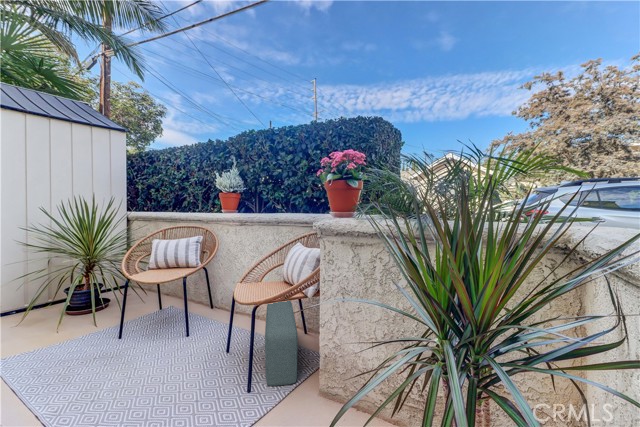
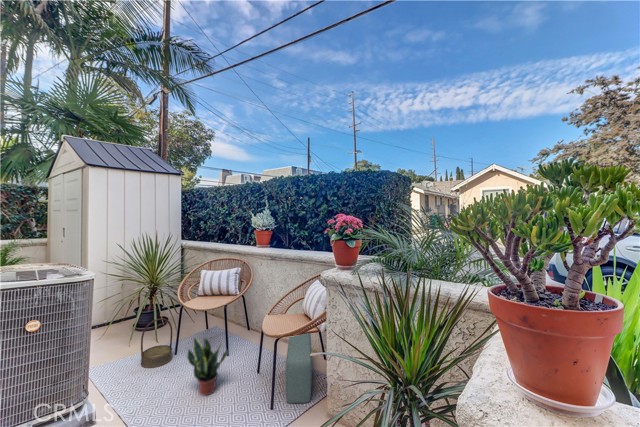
basket: none [69,295,115,358] -> present [141,318,172,368]
potted plant: none [132,311,188,385] -> present [187,338,228,396]

